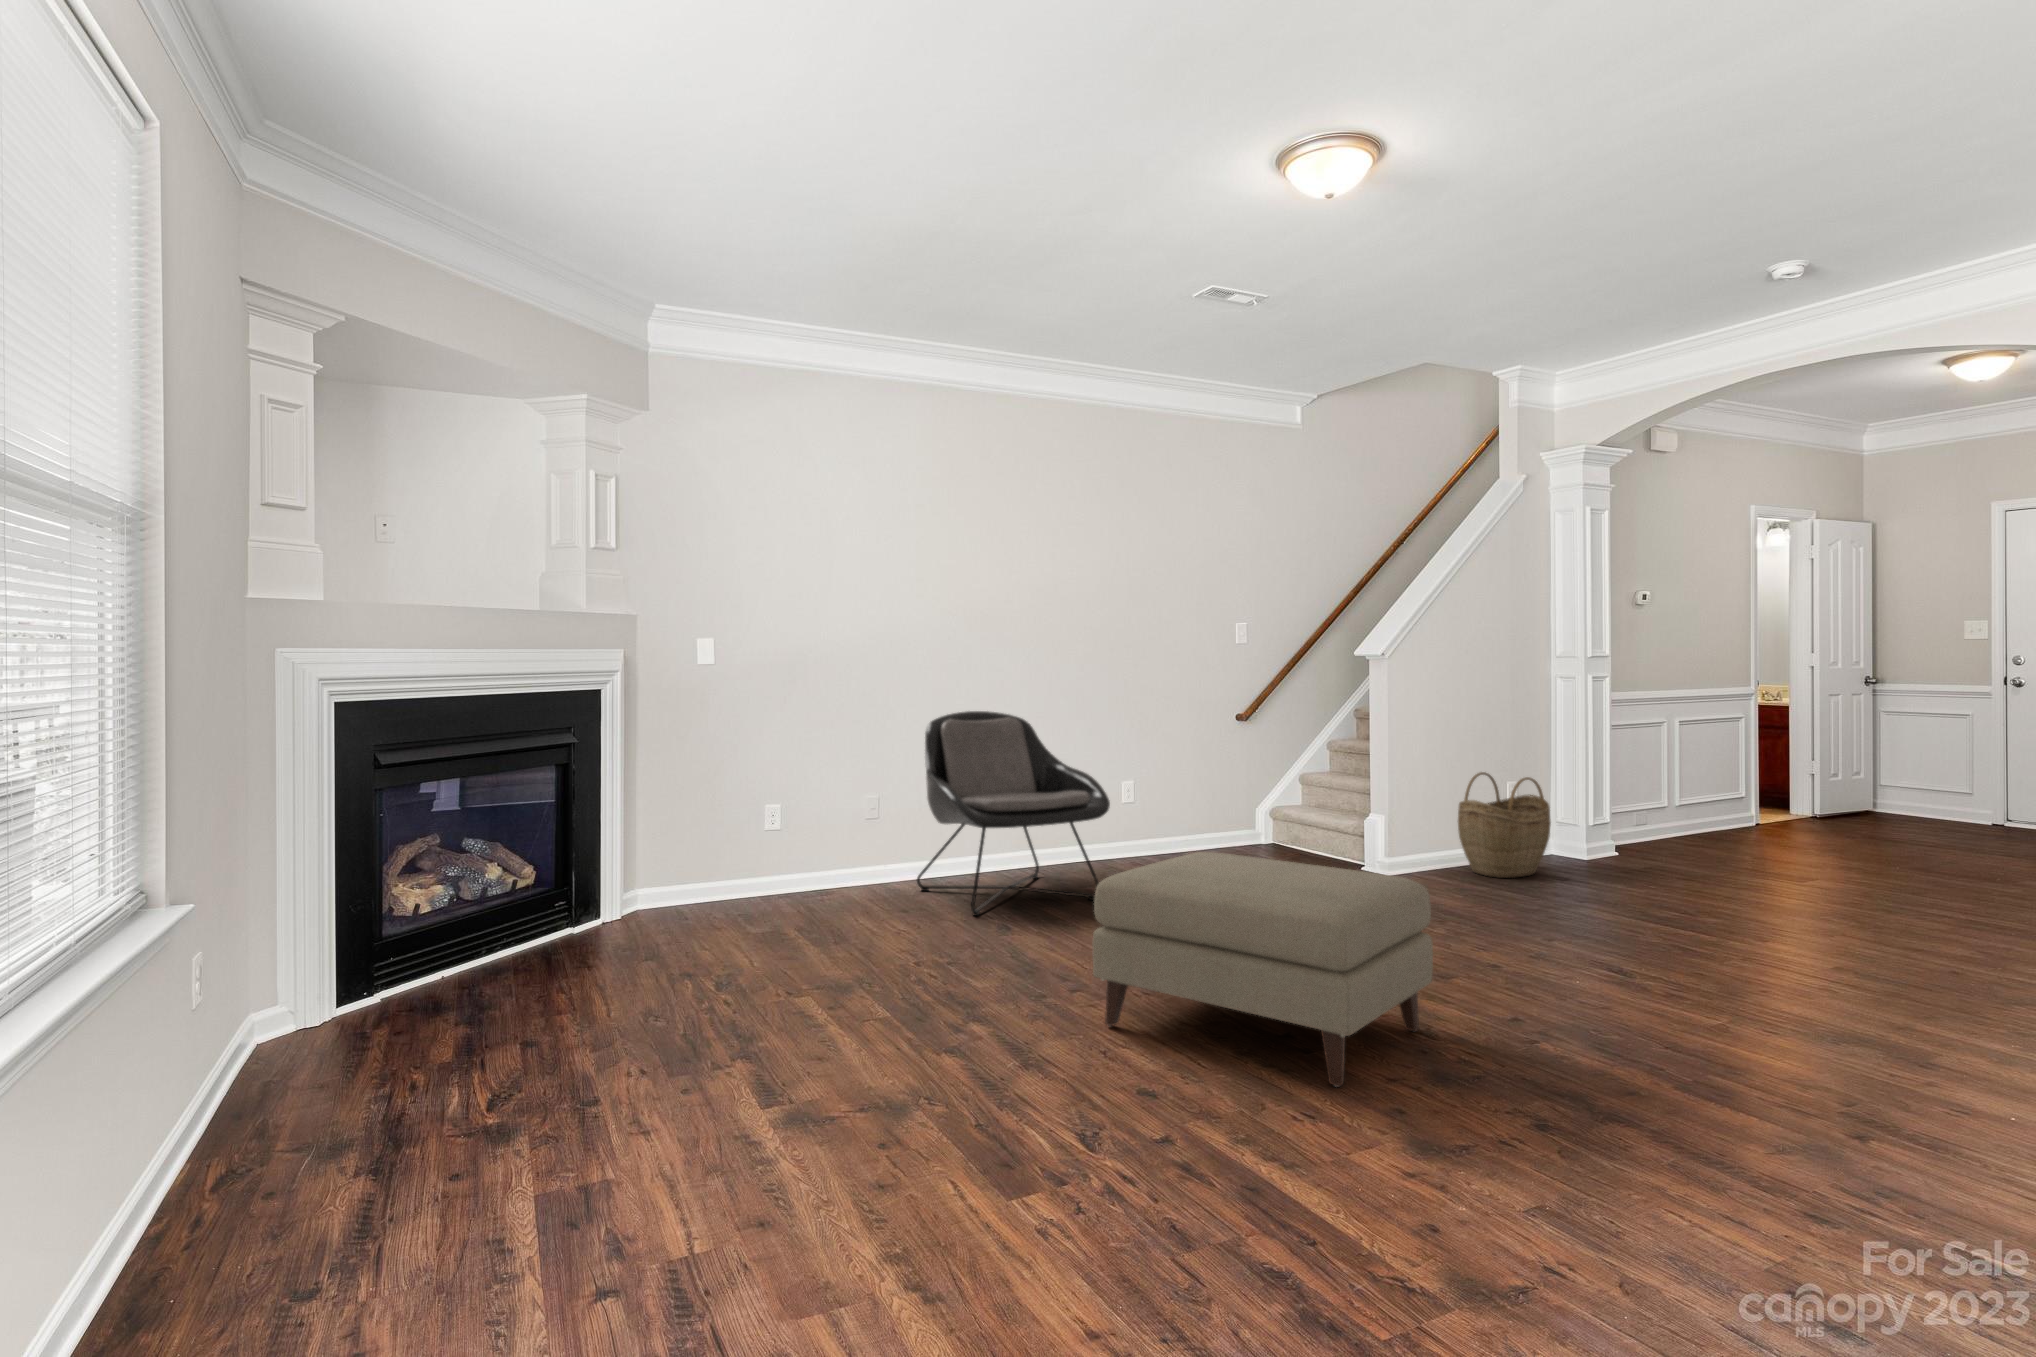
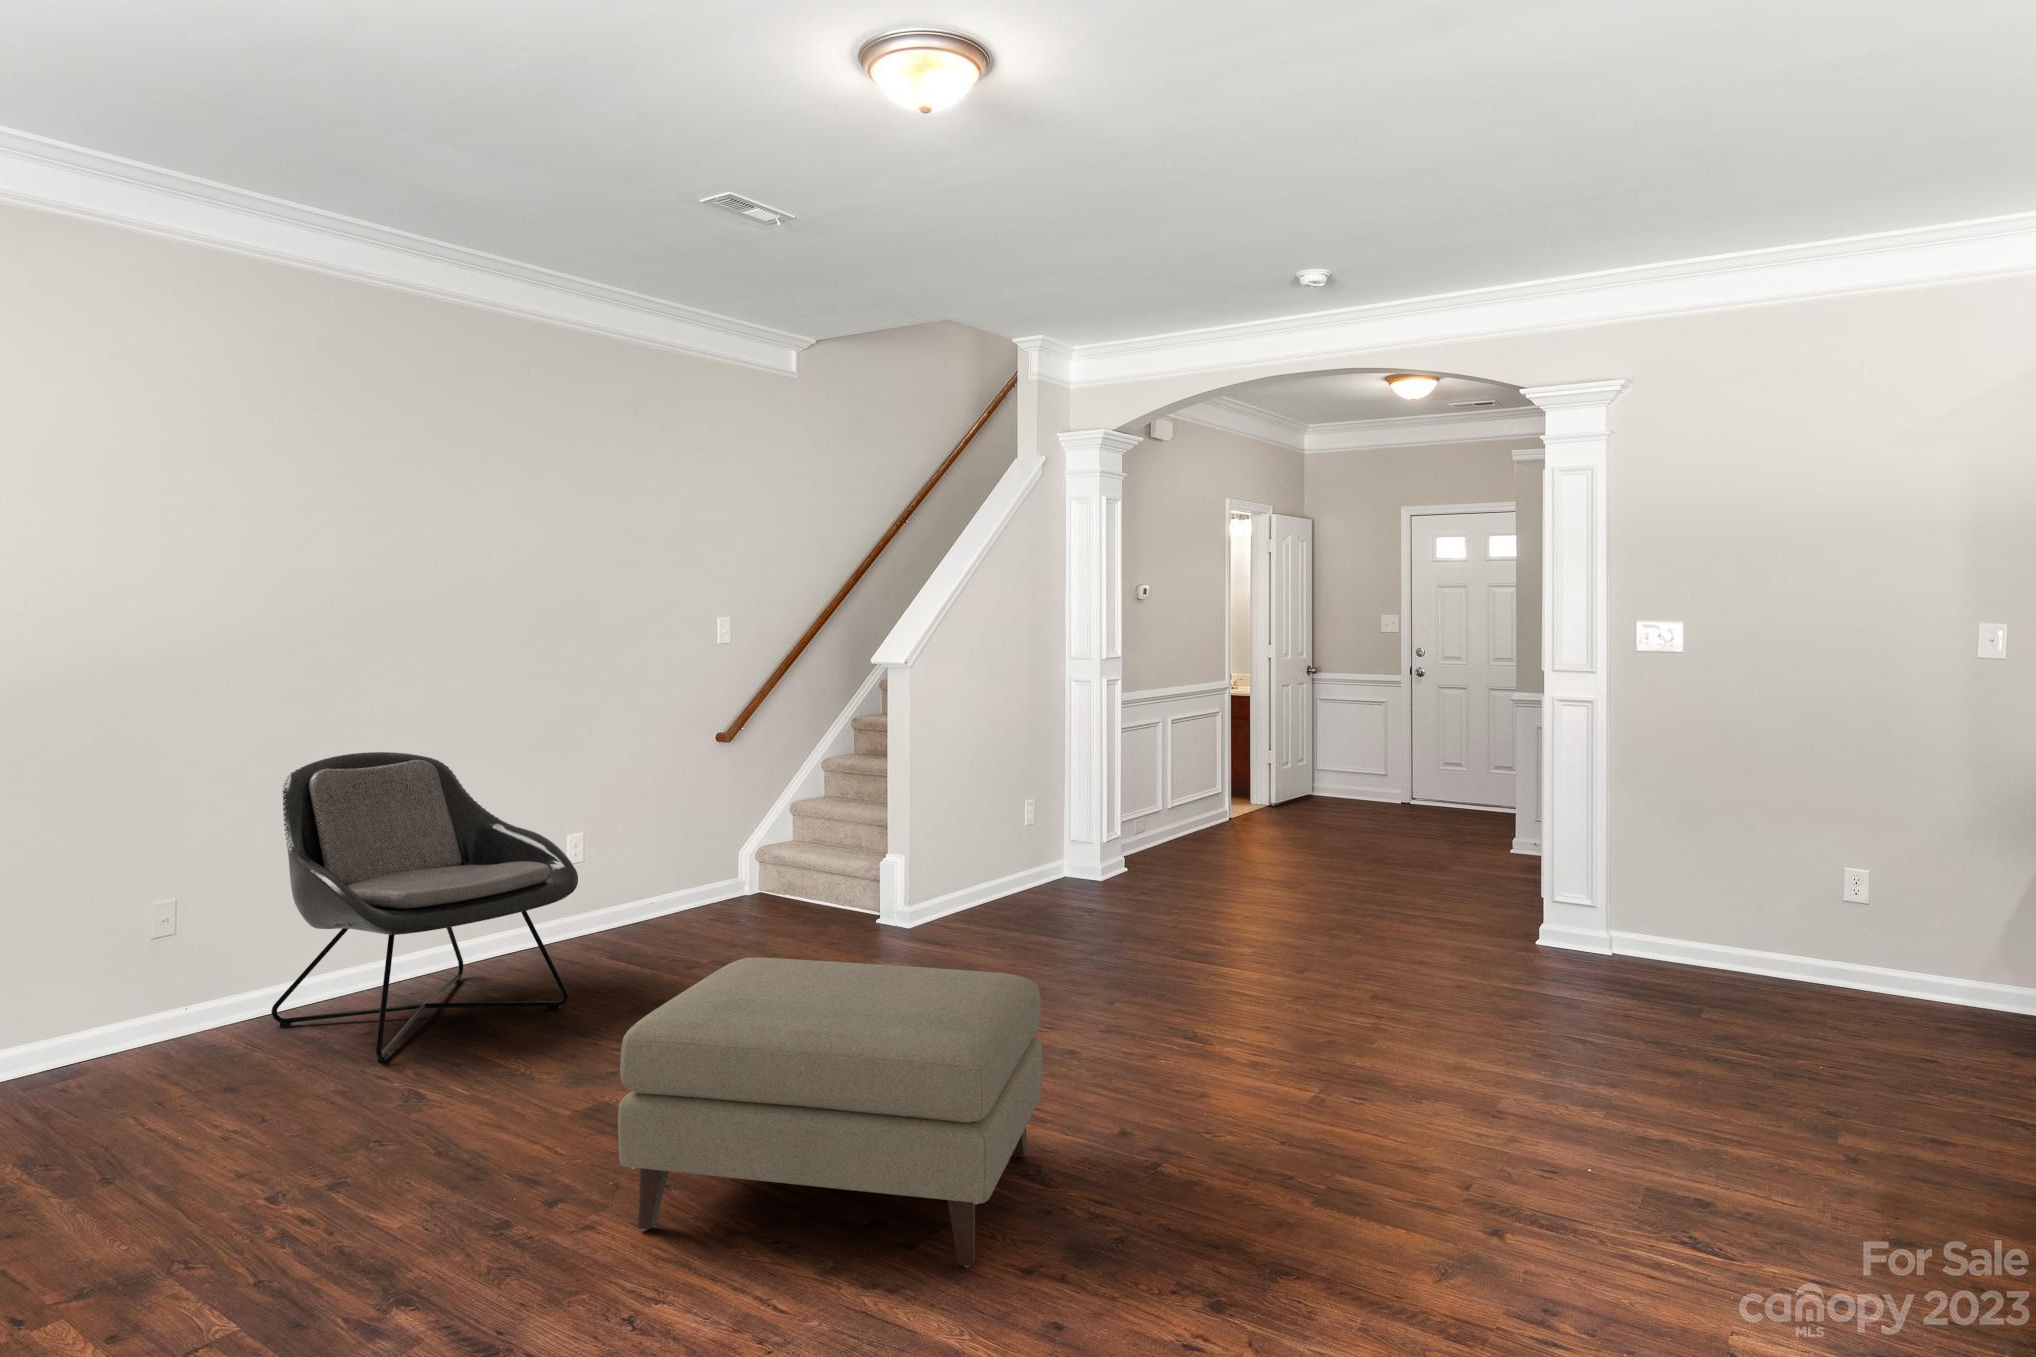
woven basket: present [1458,772,1551,878] -> none [983,794,1076,914]

